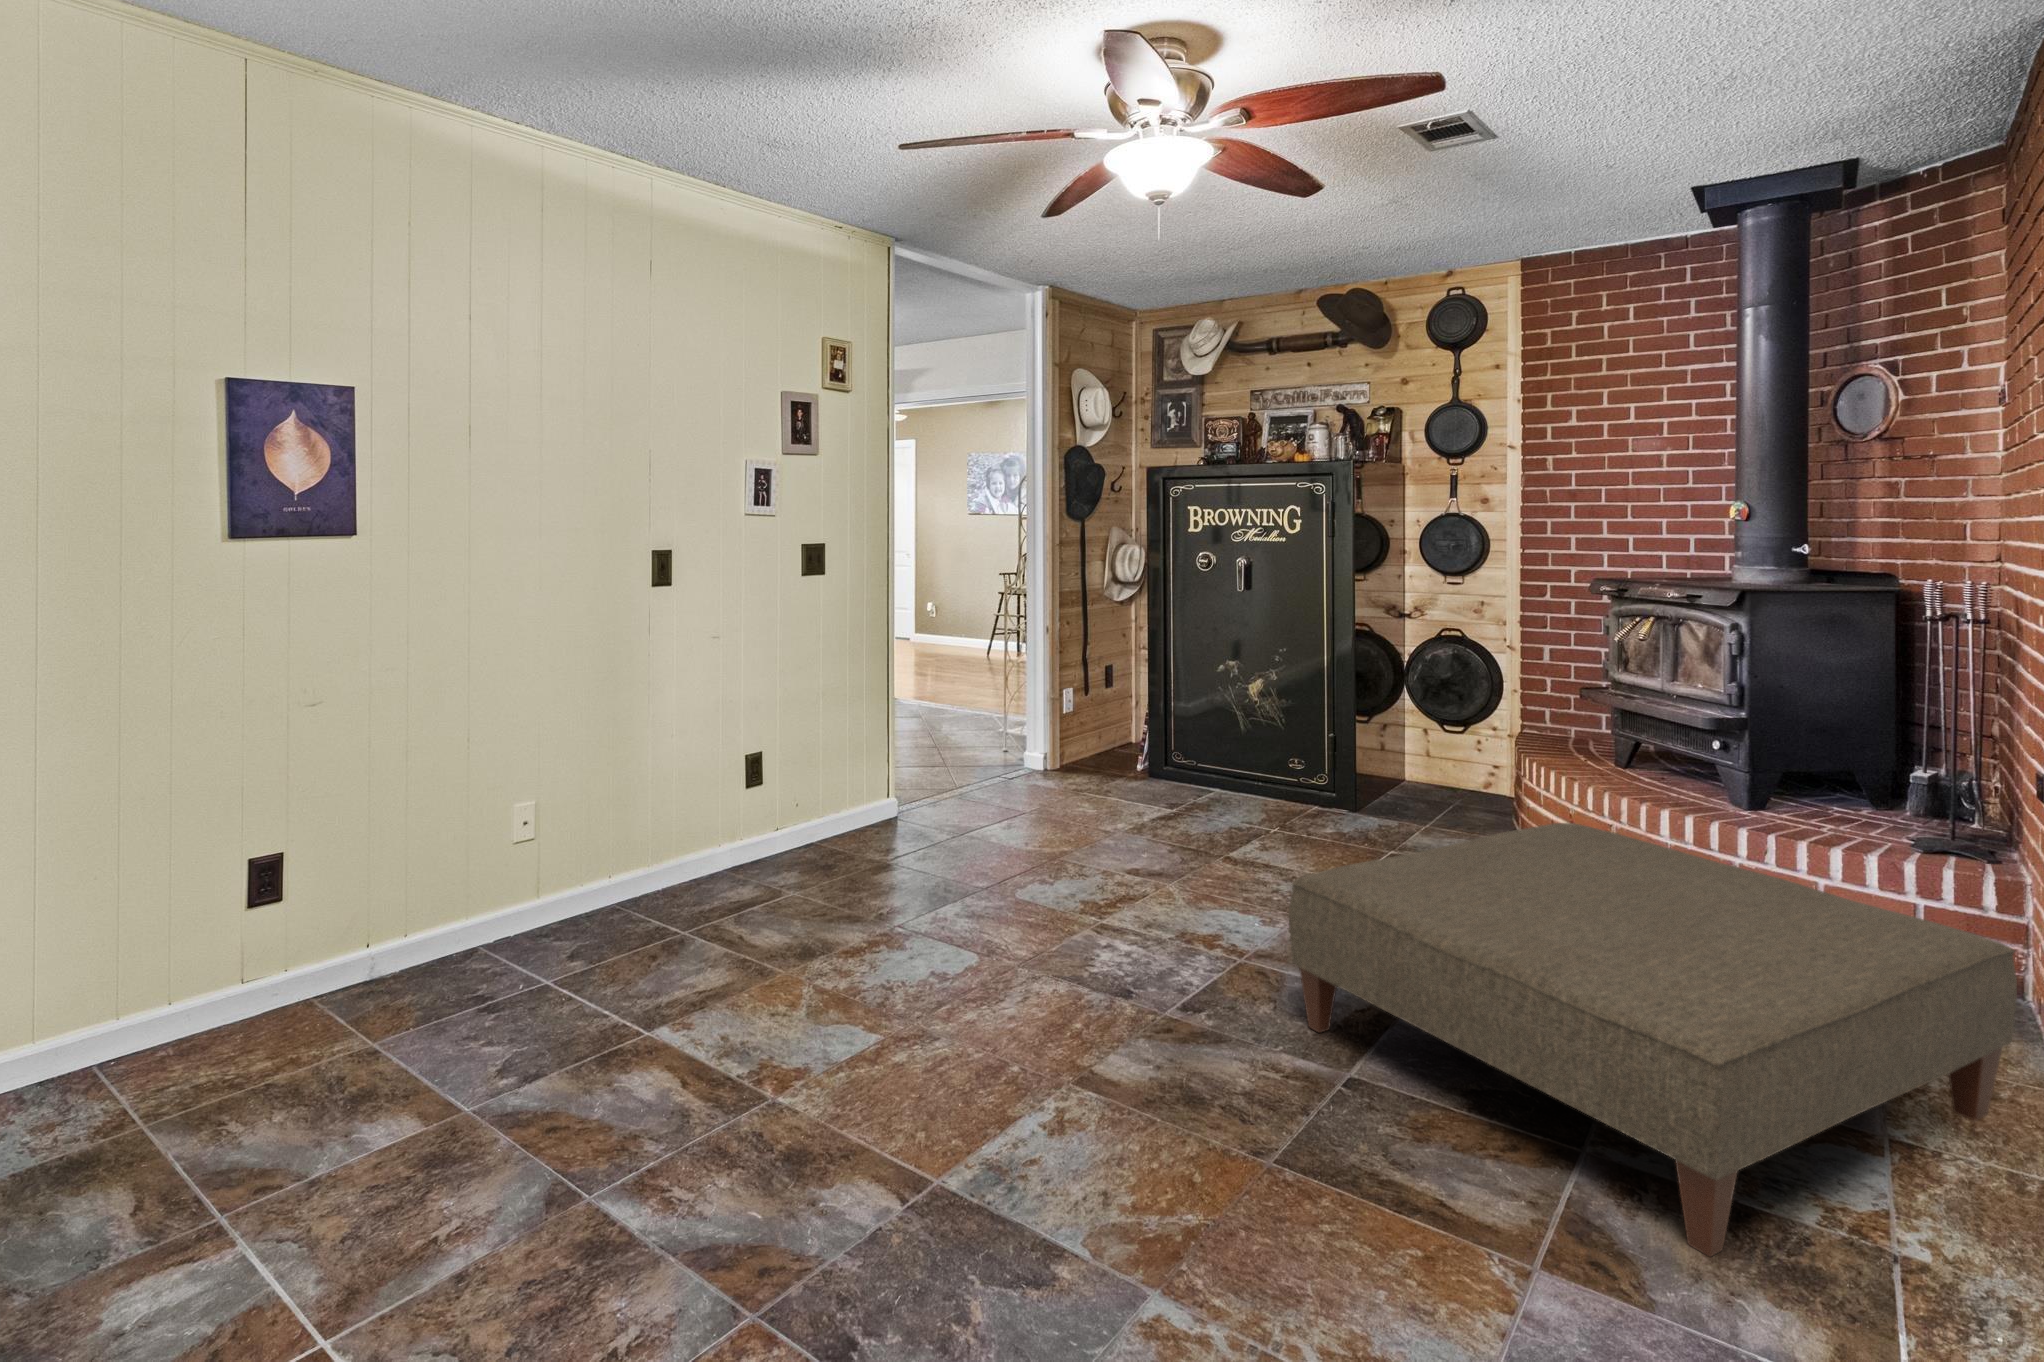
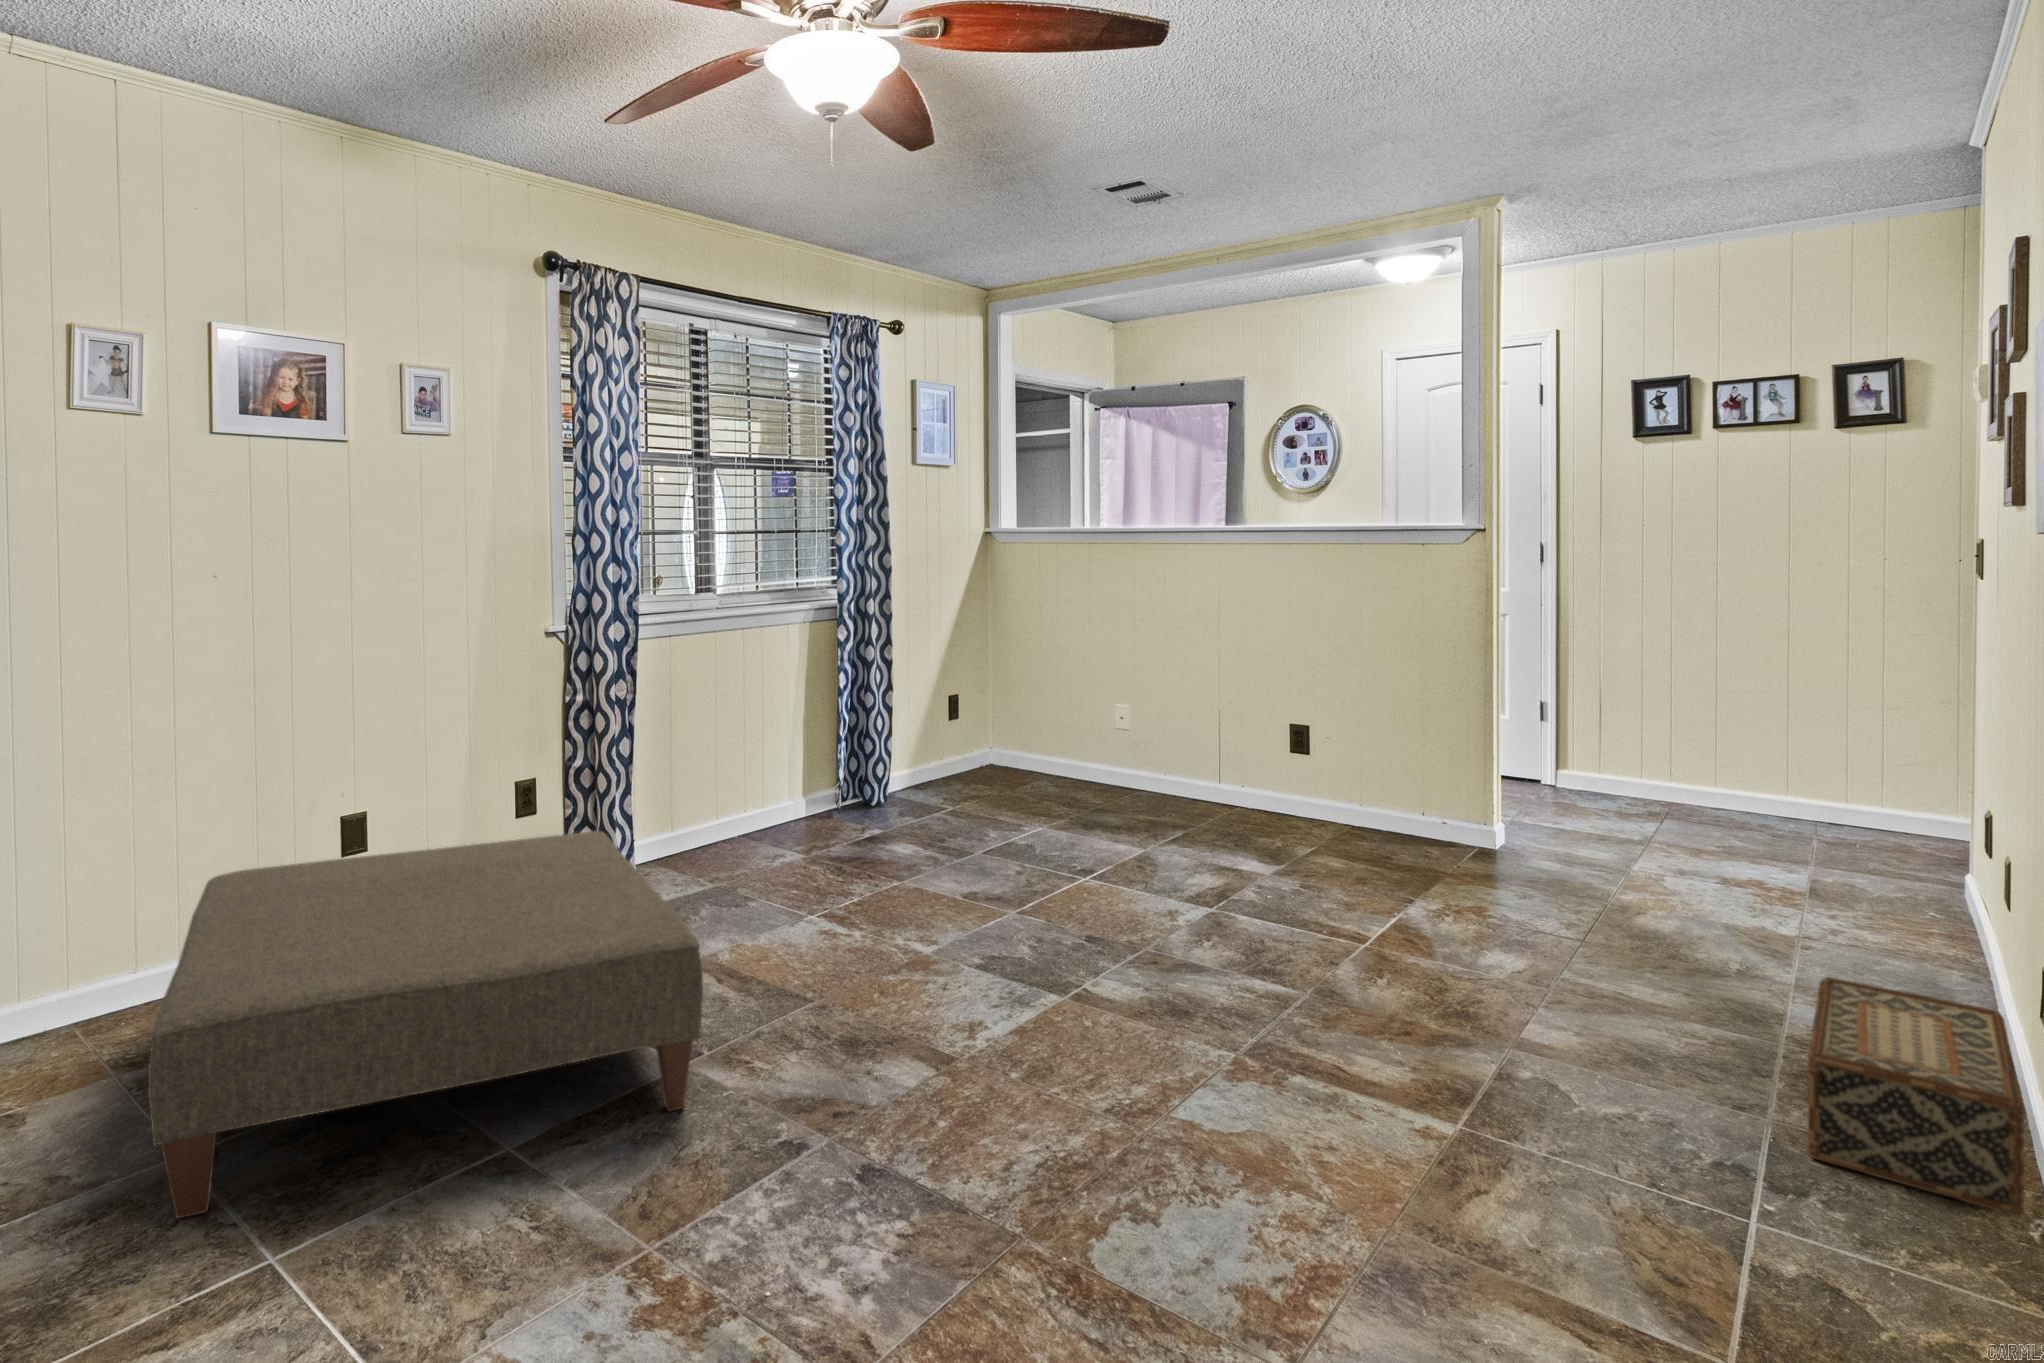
woven basket: none [139,910,415,1097] -> present [1808,977,2024,1216]

